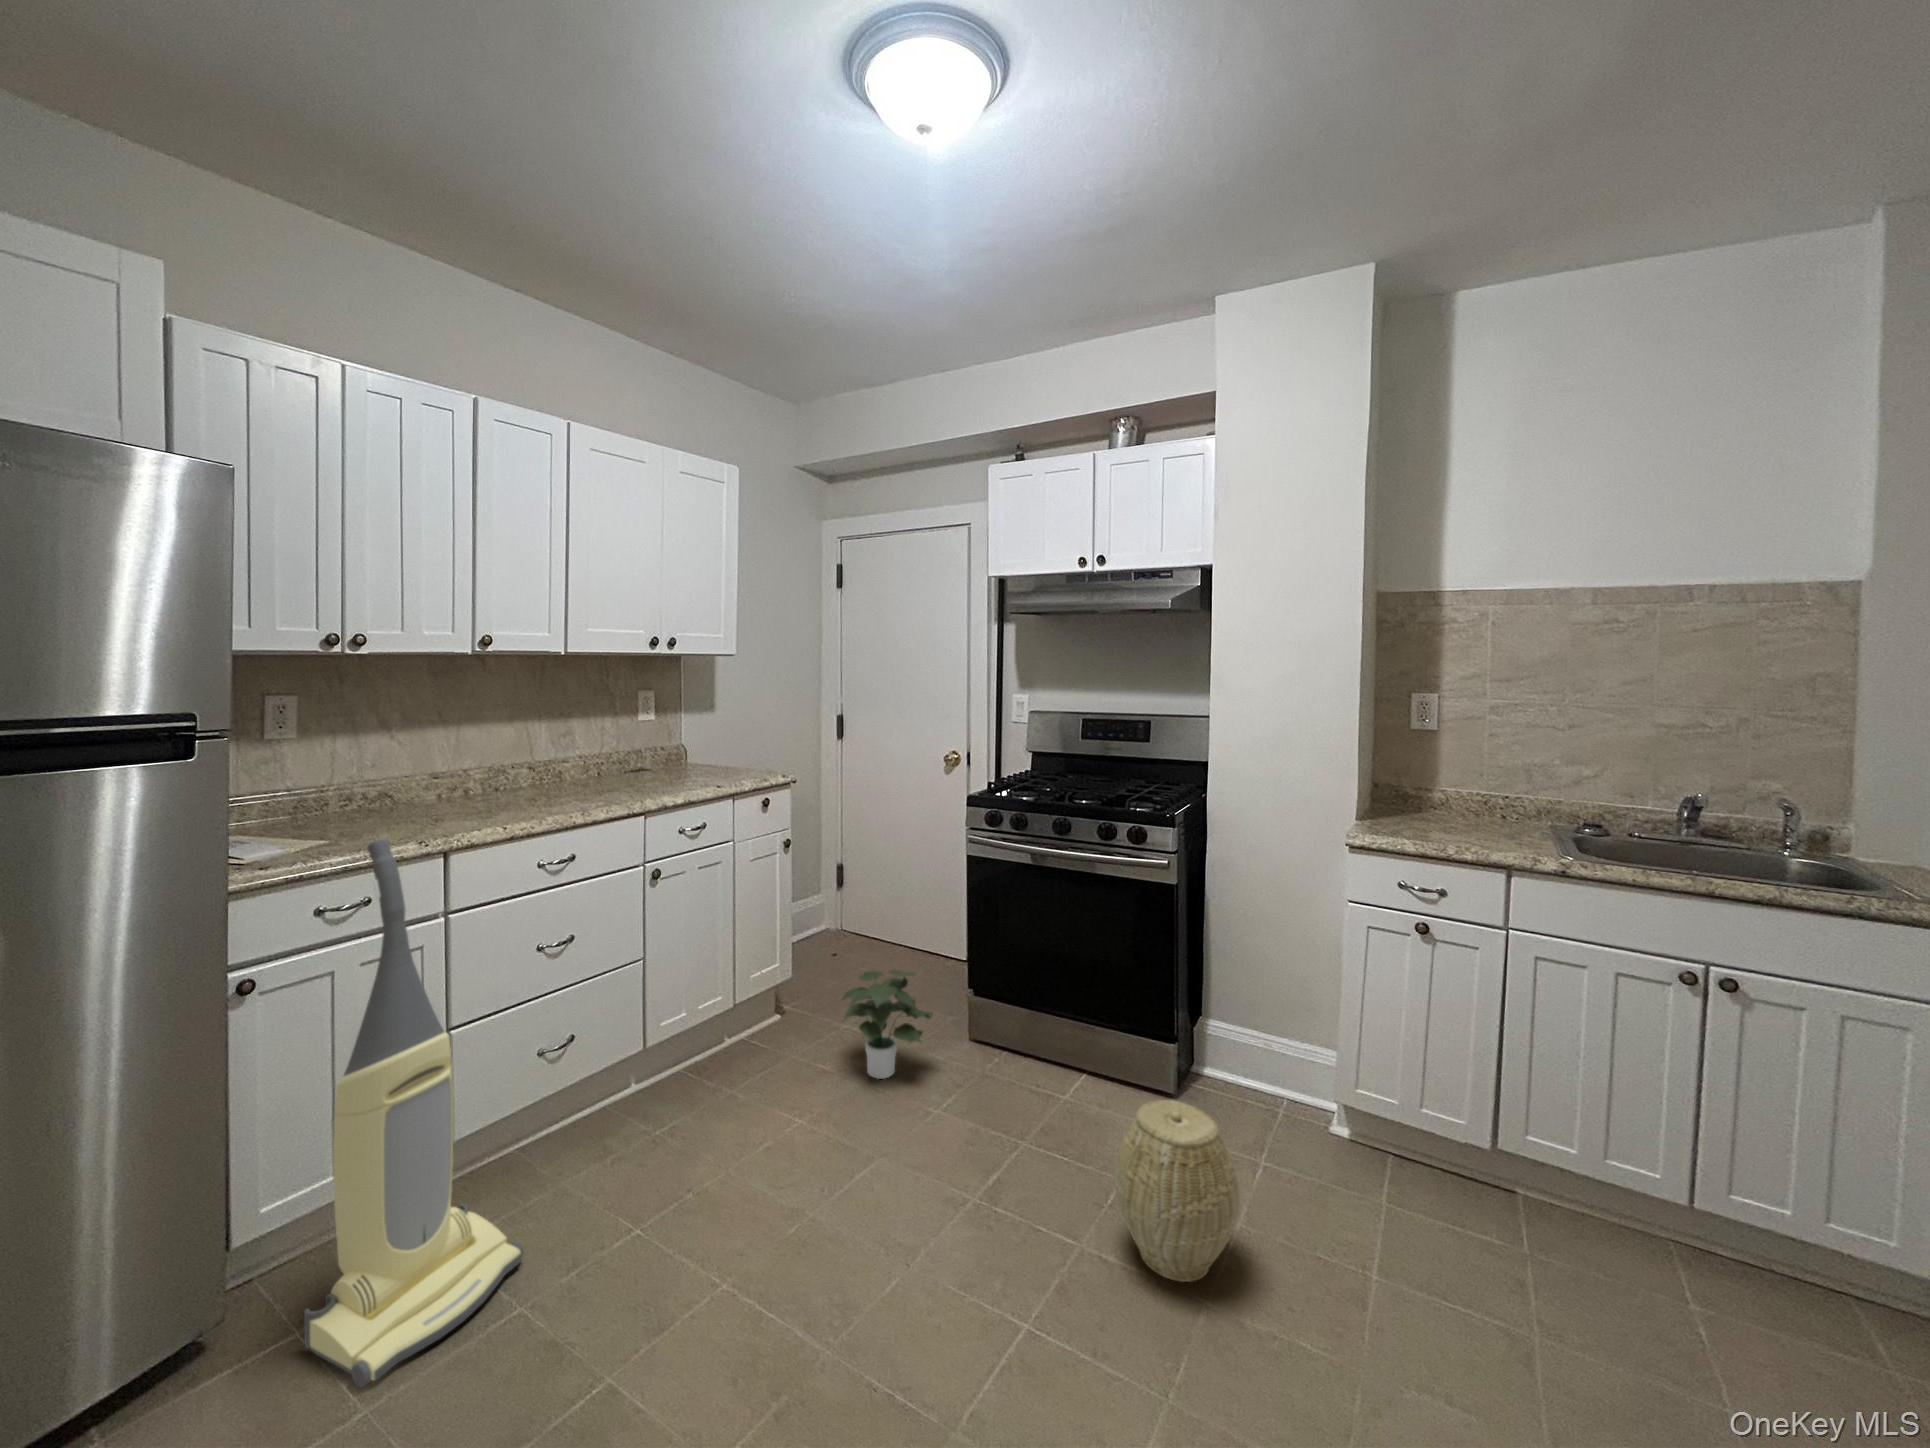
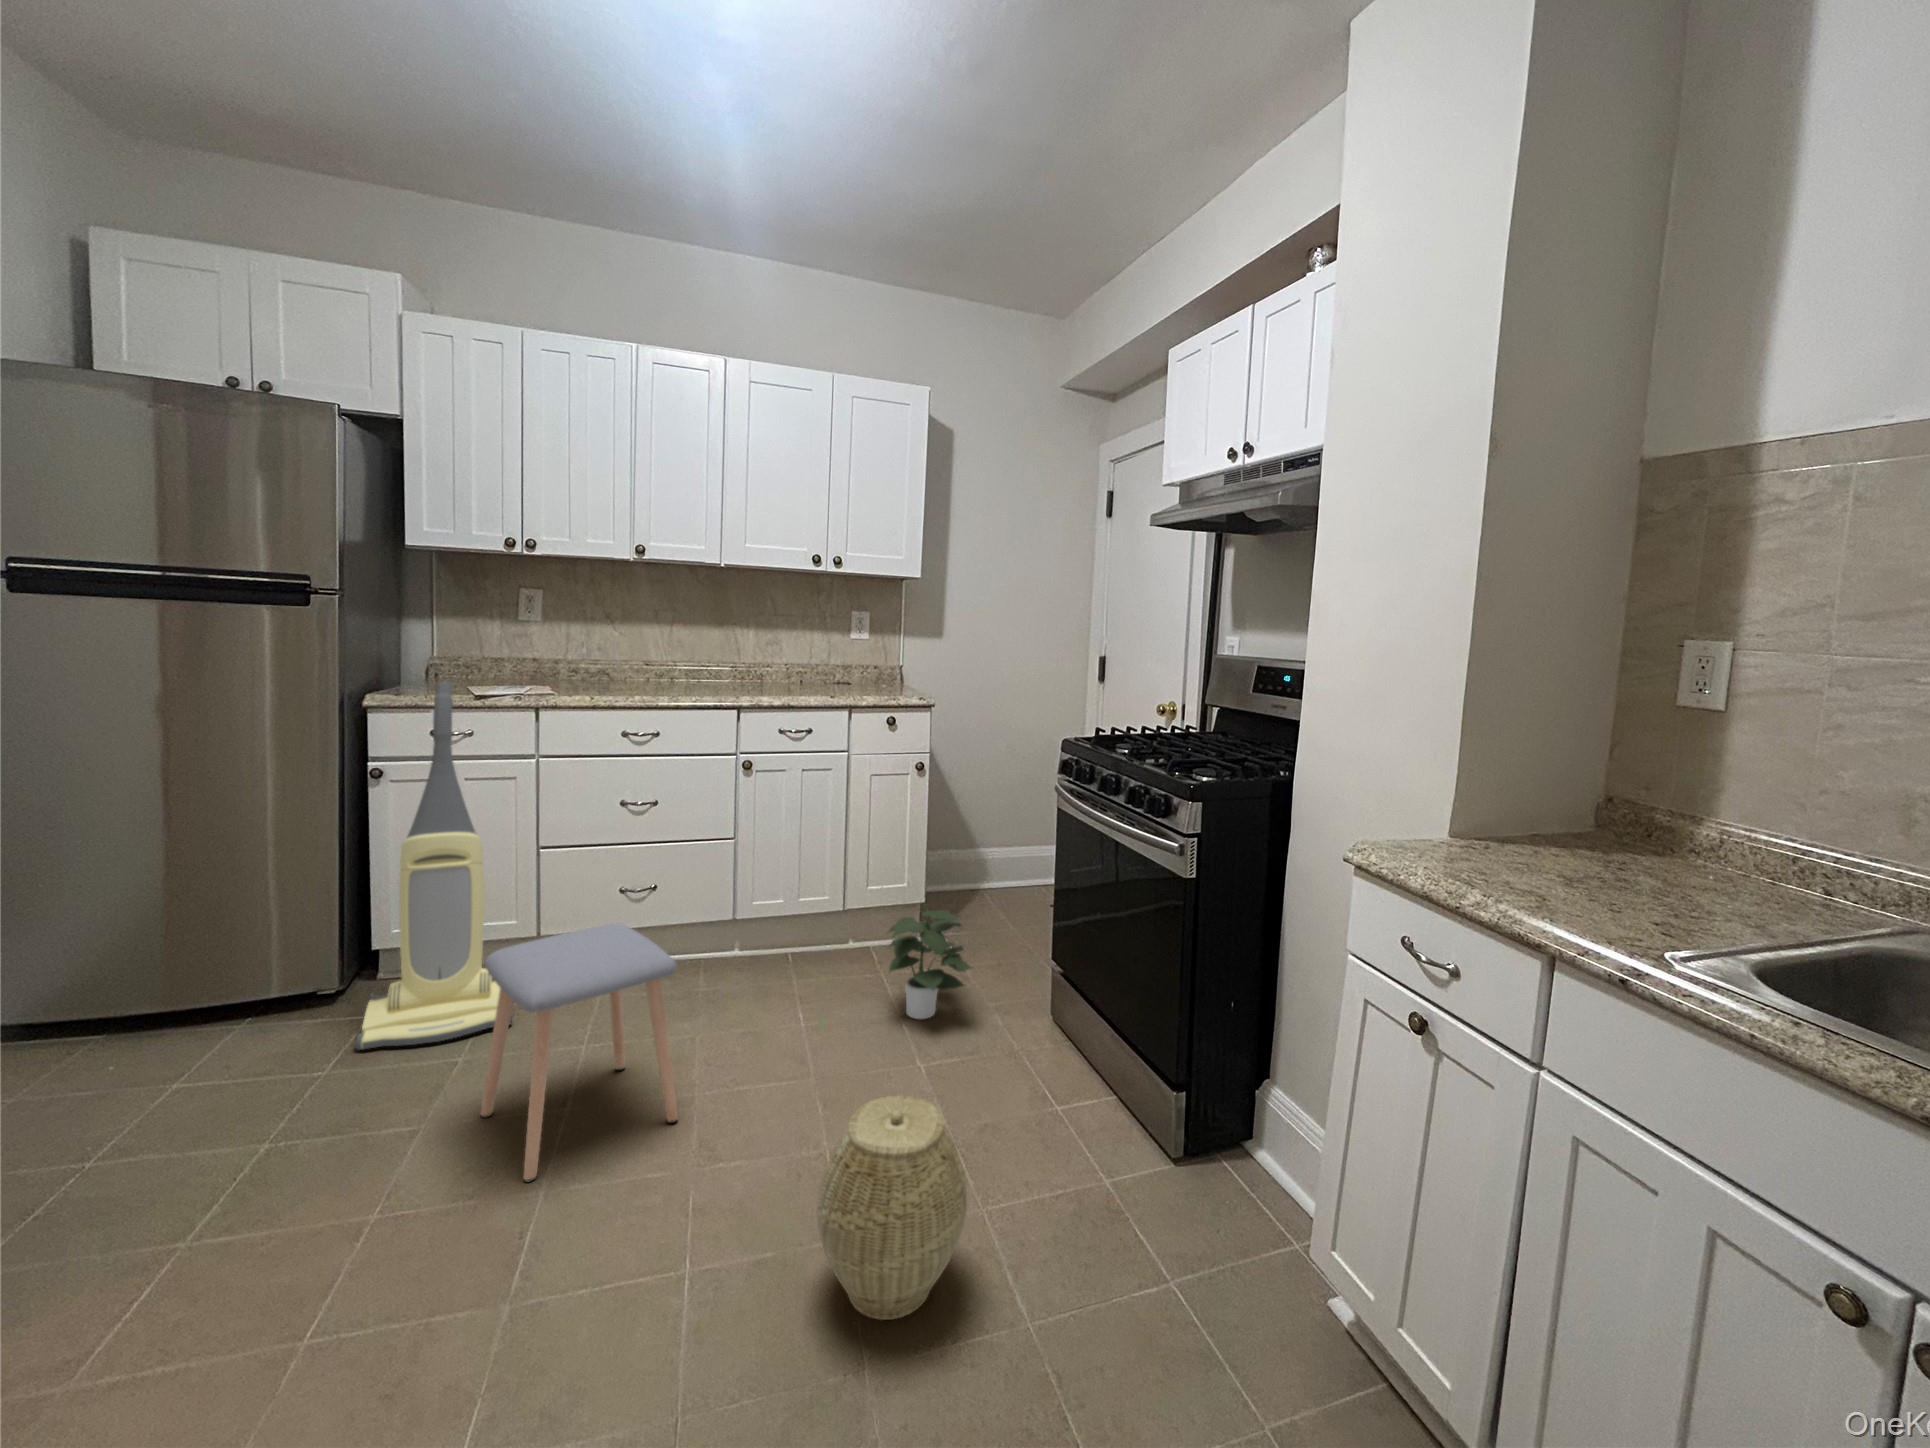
stool: none [663,1069,856,1368] -> present [481,923,678,1182]

